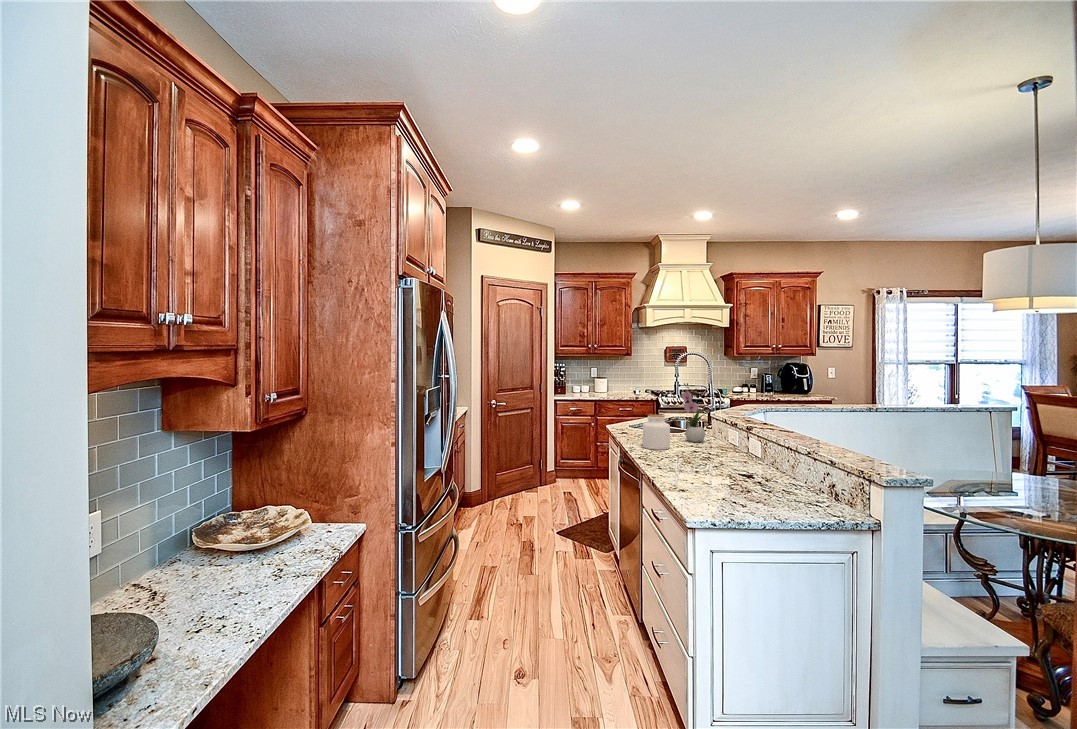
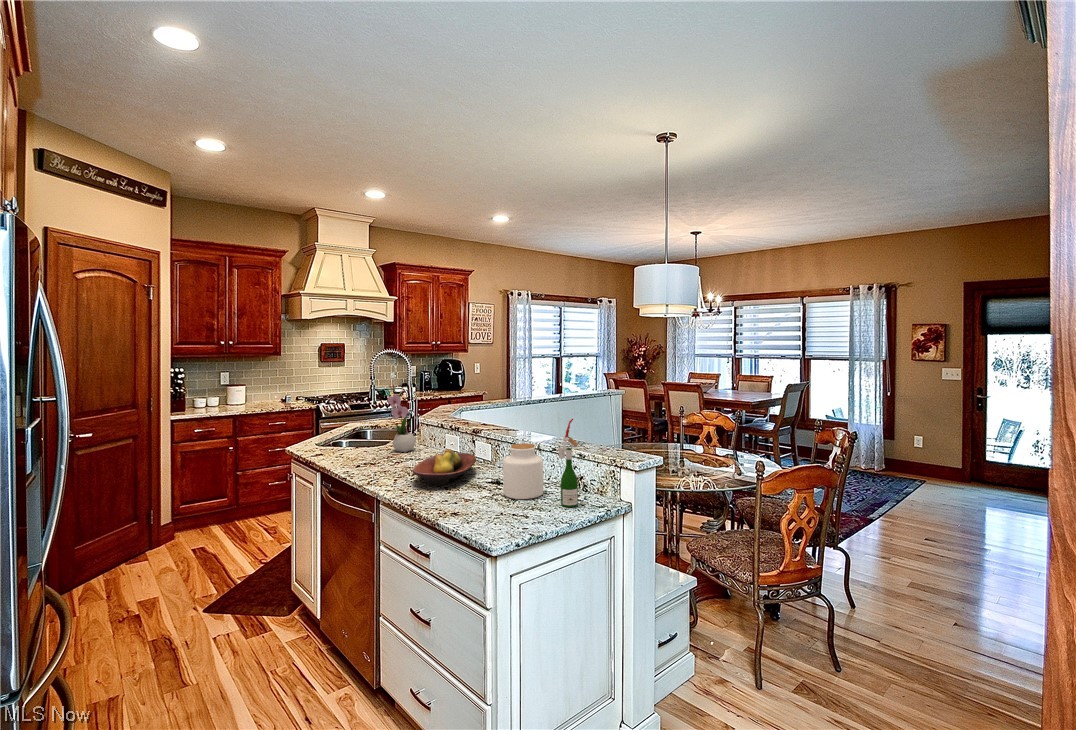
jar: present [643,414,670,450] -> present [503,443,543,499]
wine bottle: none [795,424,823,509] -> present [559,419,586,507]
fruit bowl: none [678,442,743,470] -> present [413,449,476,486]

